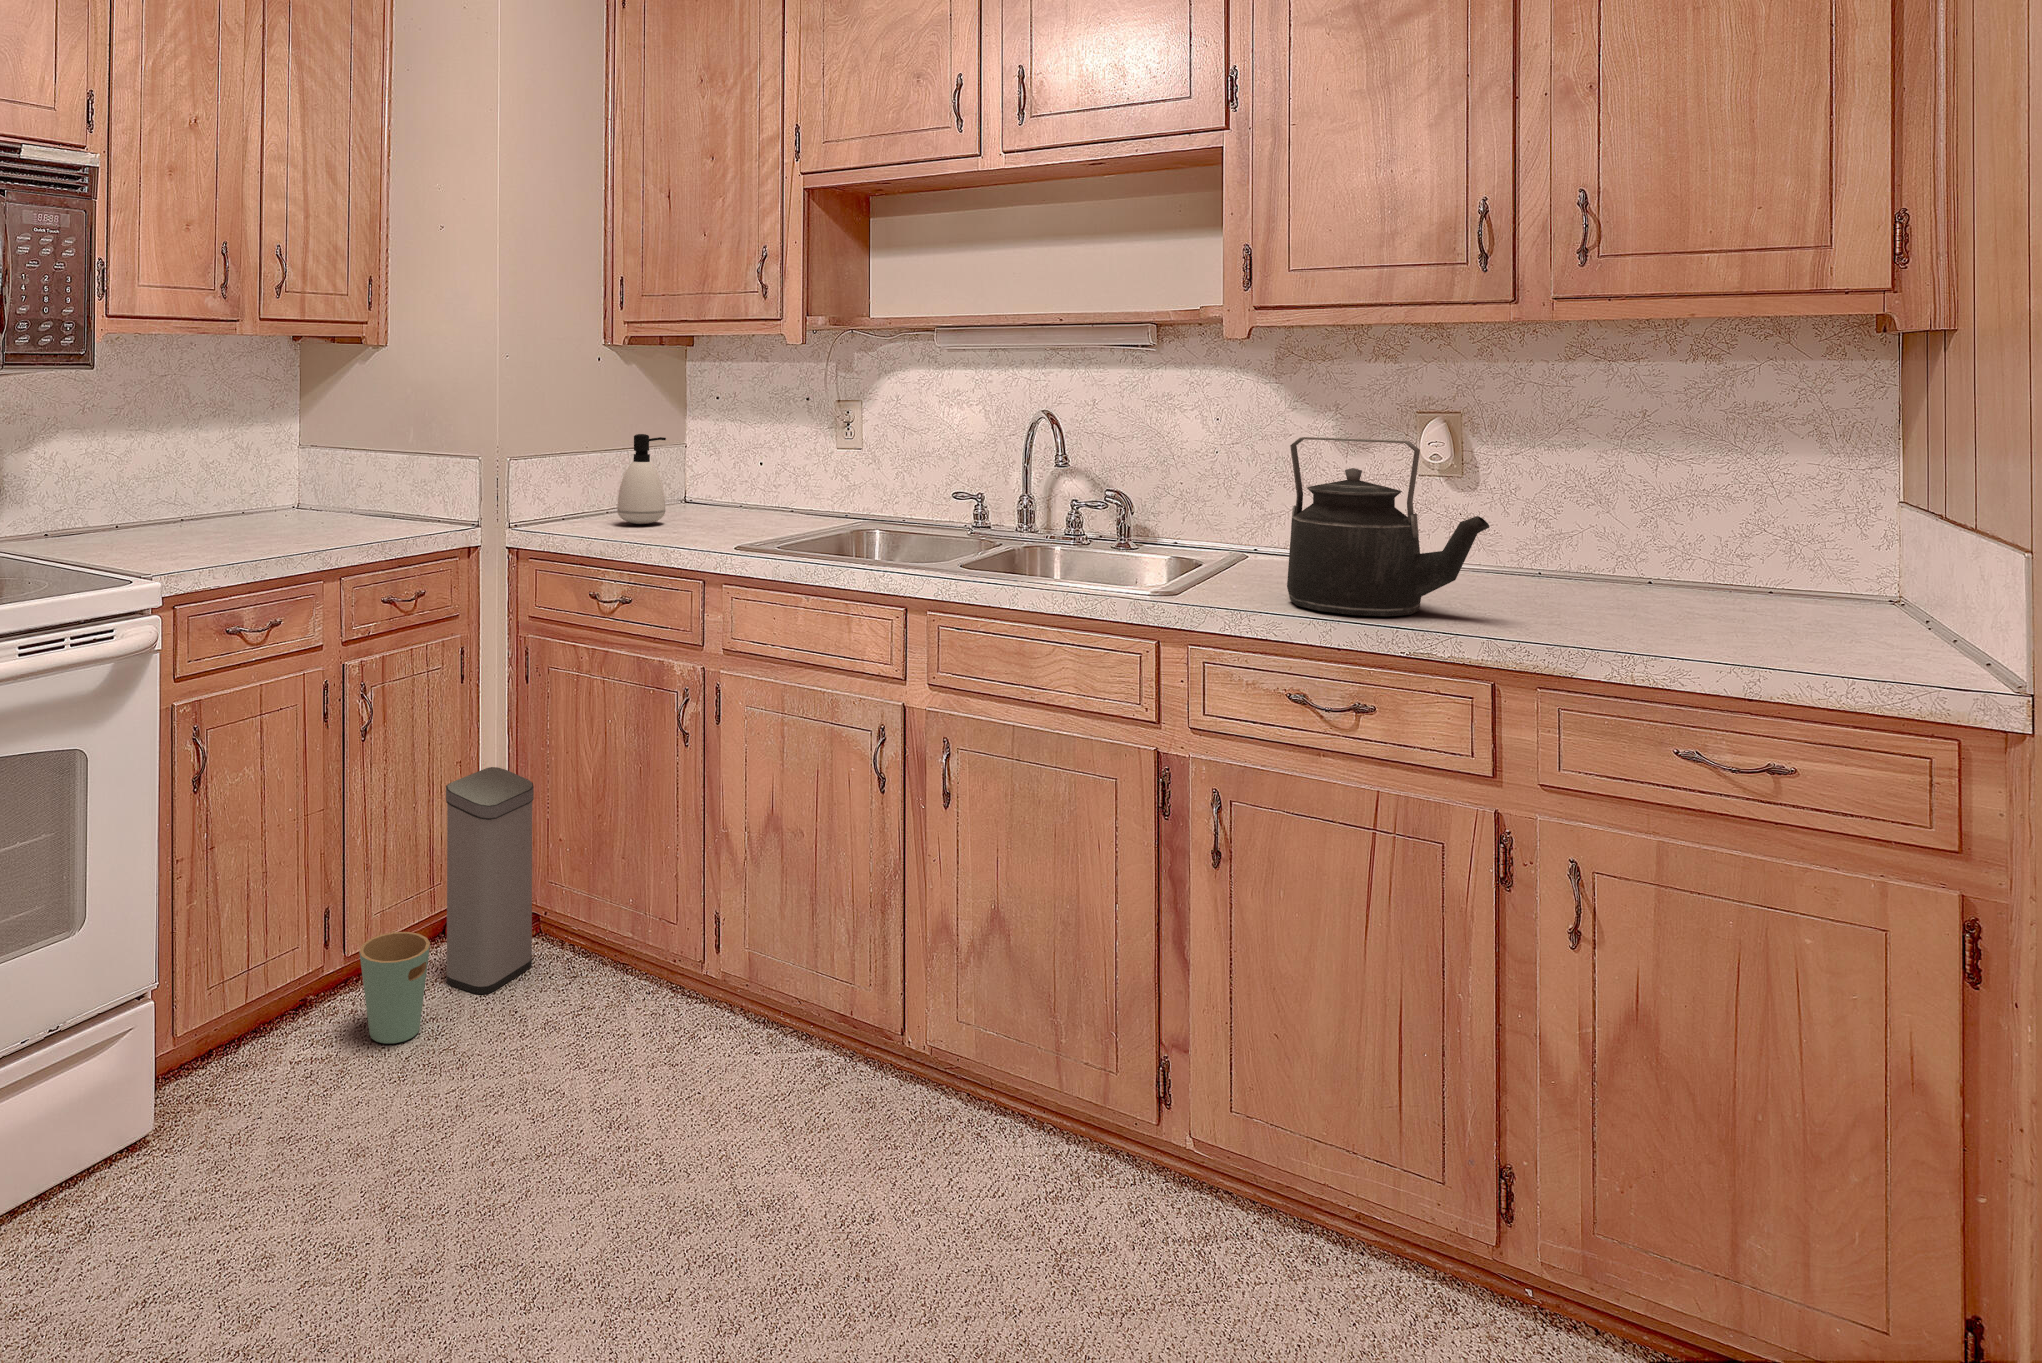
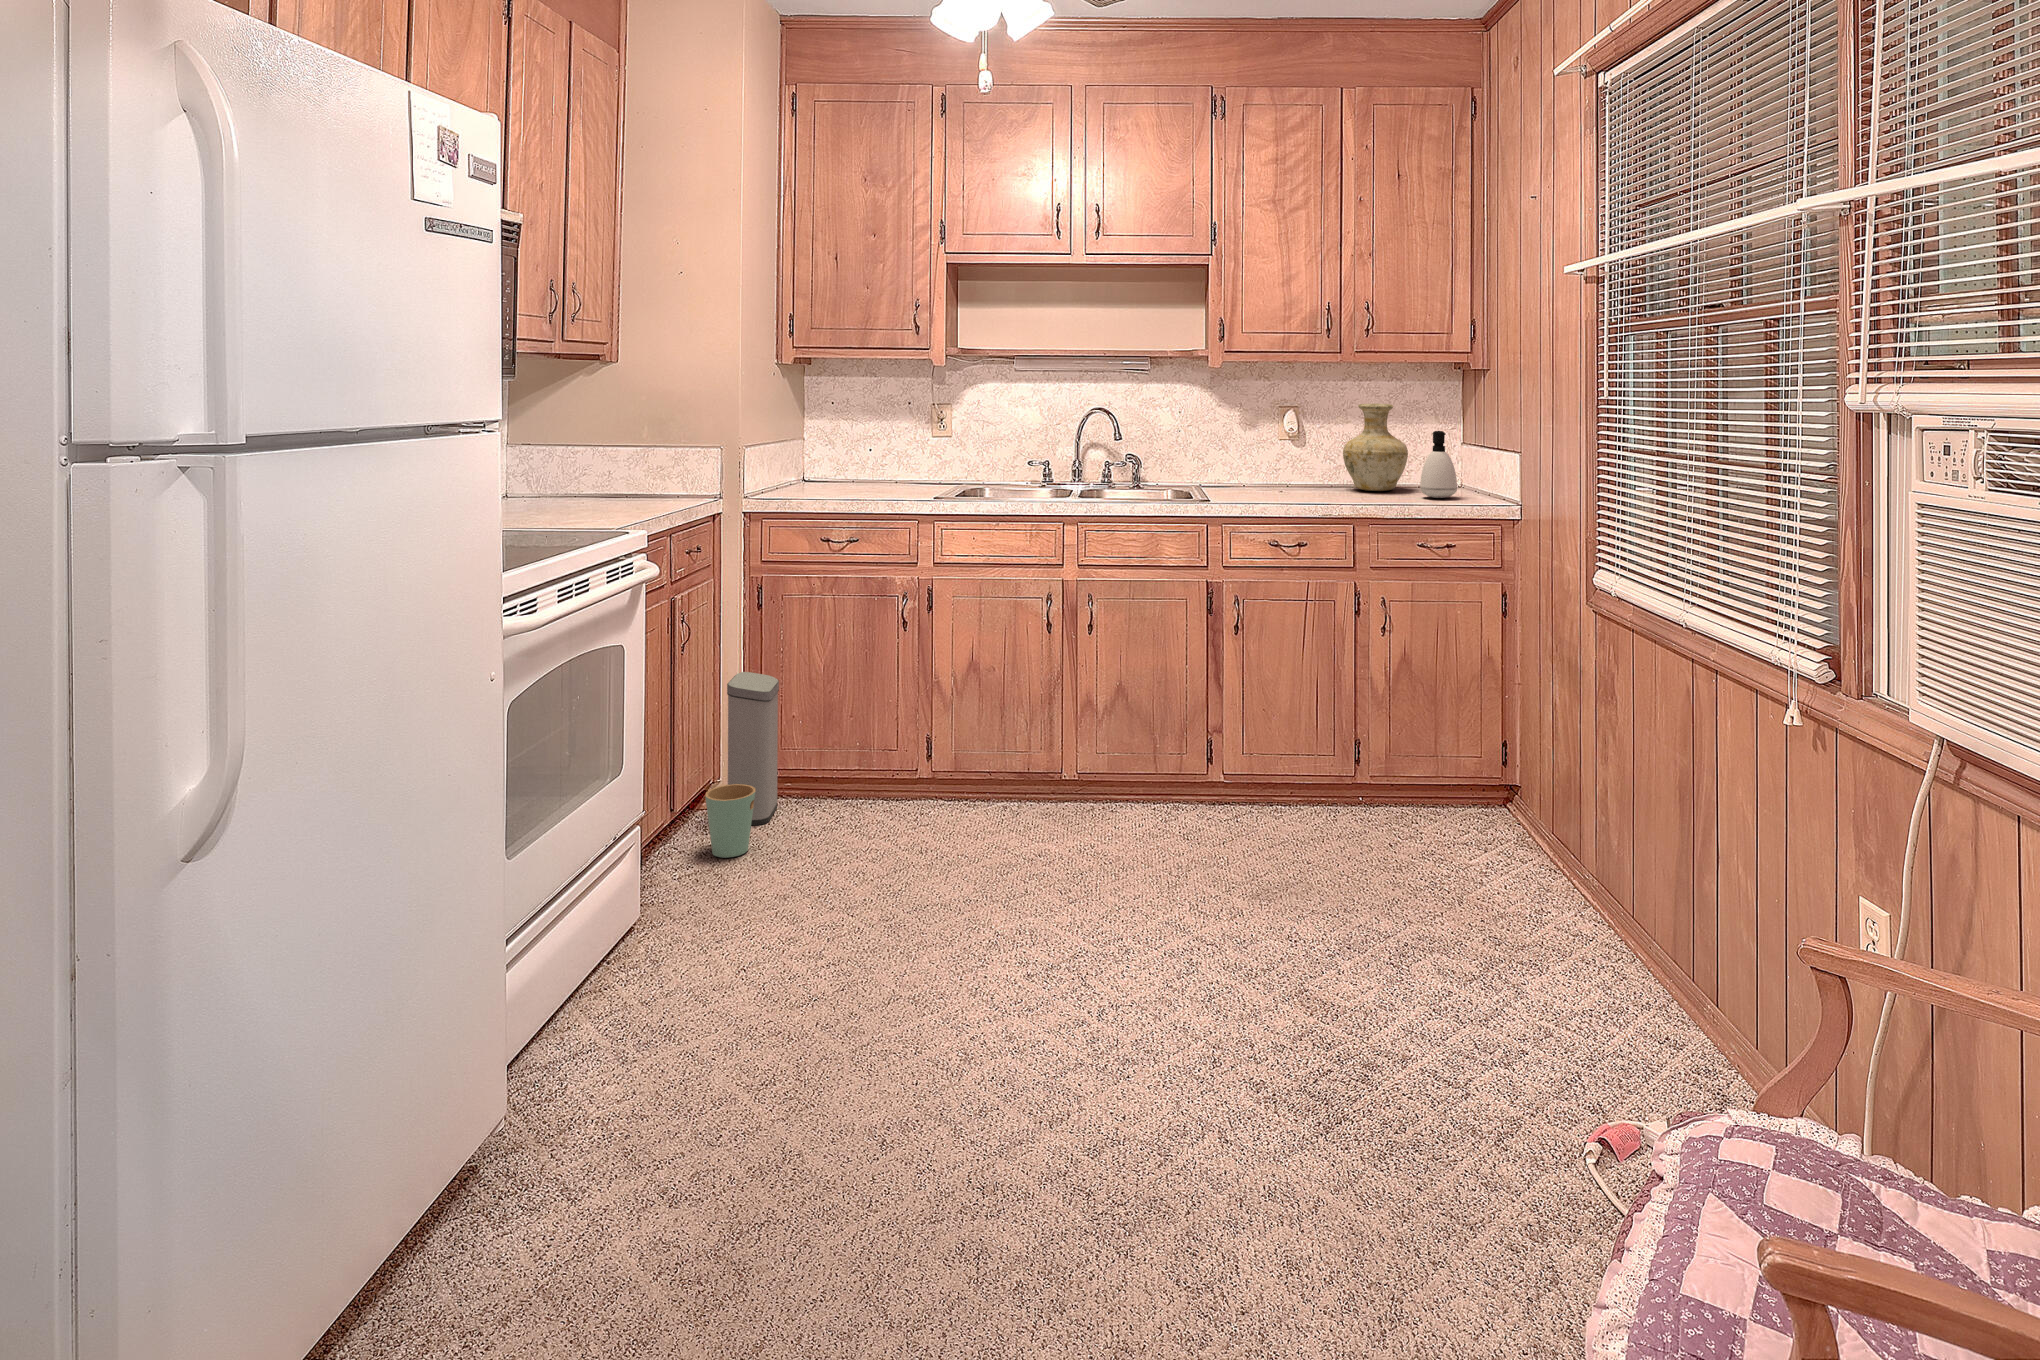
vase: none [1528,412,1702,606] -> present [1343,404,1408,491]
soap dispenser: present [617,434,666,524] -> present [1420,431,1457,498]
kettle: present [1287,437,1490,616] -> none [1259,419,1346,502]

